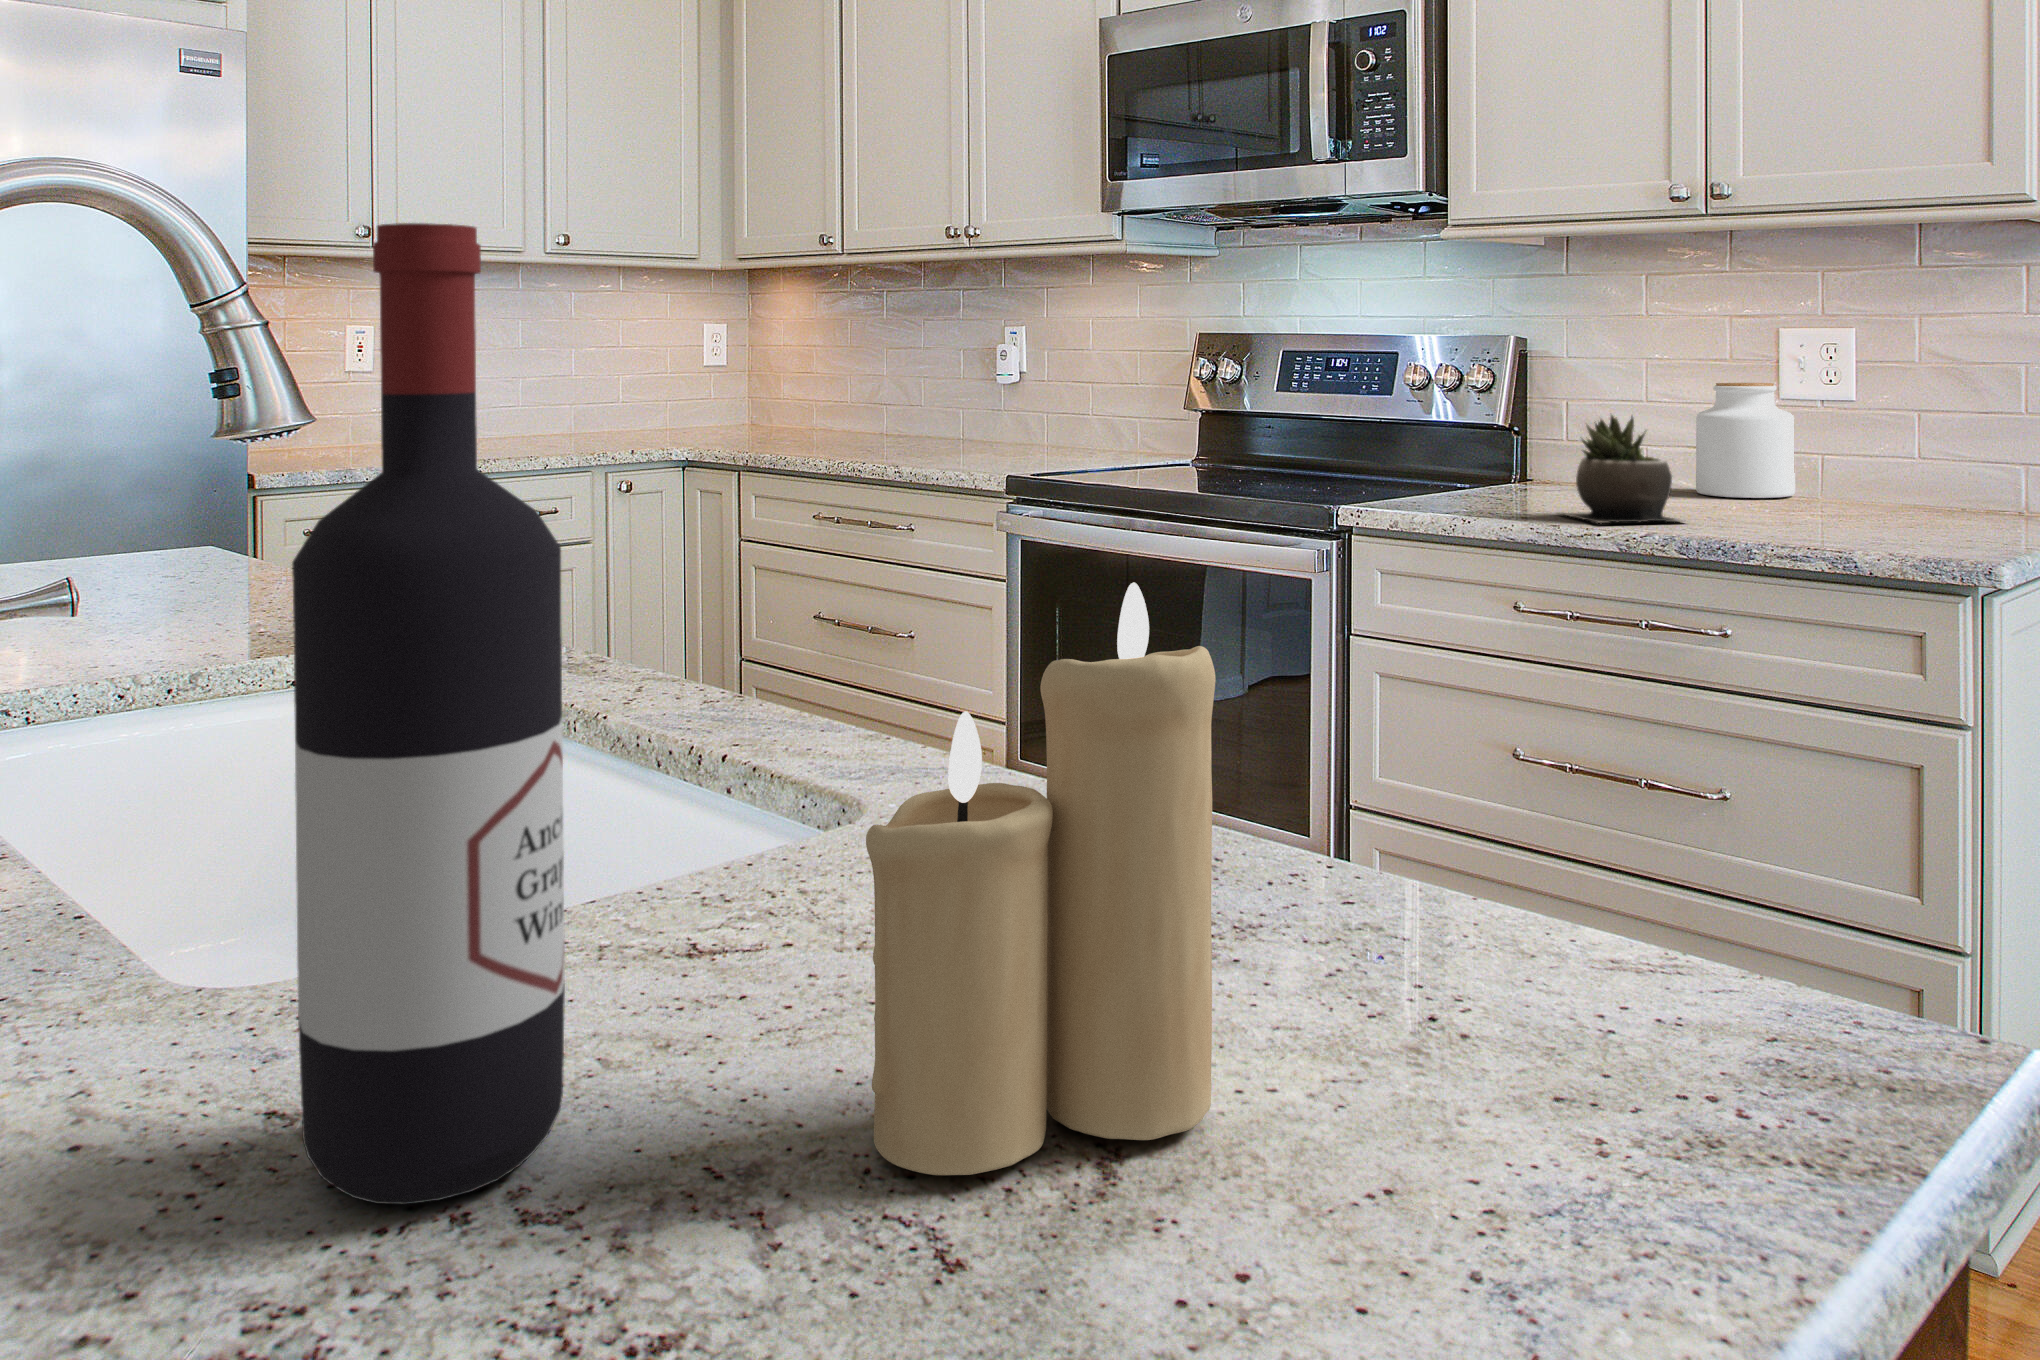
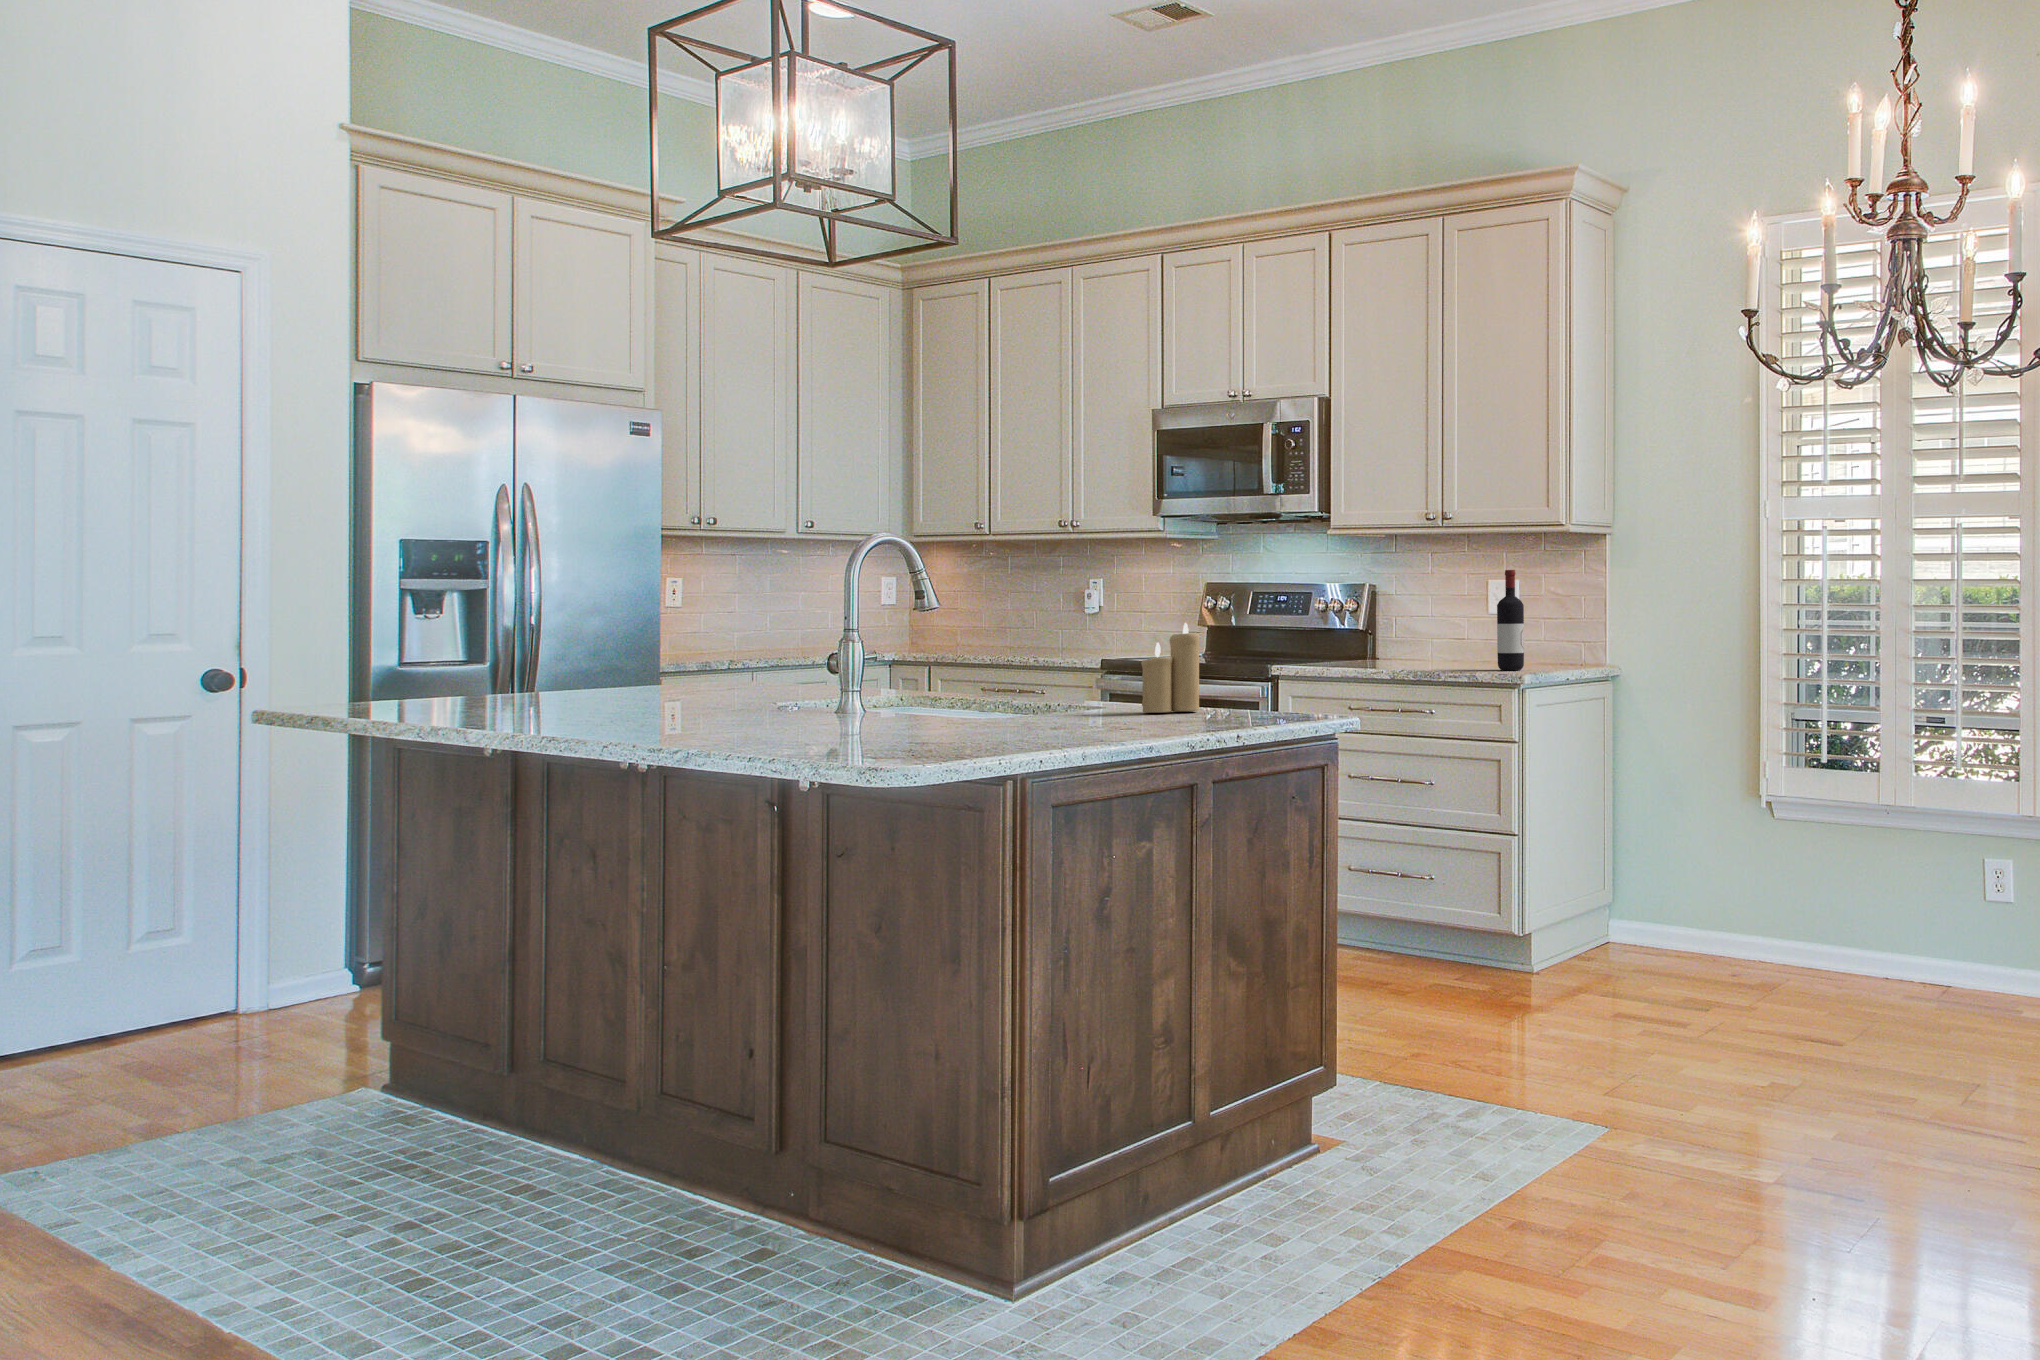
wine bottle: present [292,223,565,1205] -> present [1497,570,1524,670]
jar: present [1696,383,1795,498] -> none [1450,607,1494,661]
succulent plant: present [1563,415,1682,523] -> none [1371,619,1426,667]

